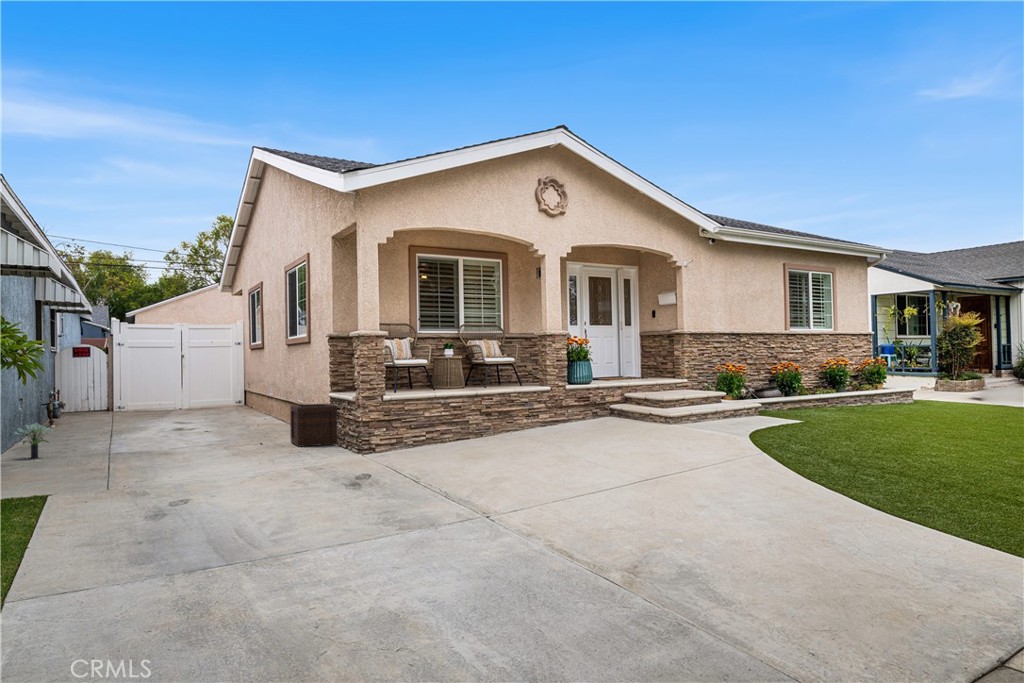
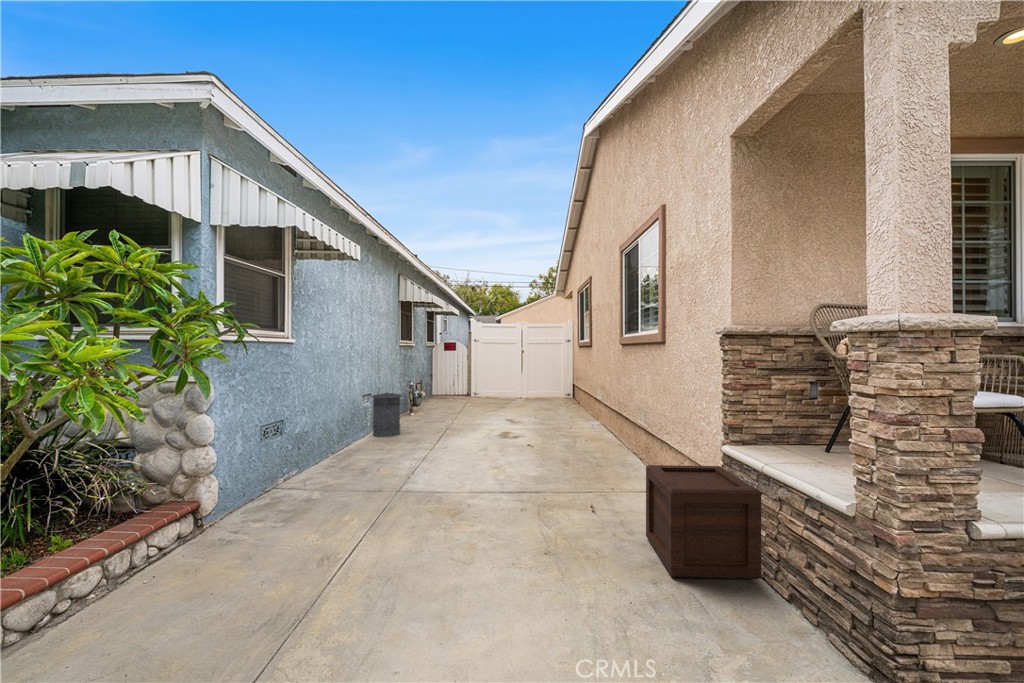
trash can: none [40,394,75,436] -> present [371,393,402,437]
potted plant: present [14,422,54,458] -> none [227,463,286,519]

